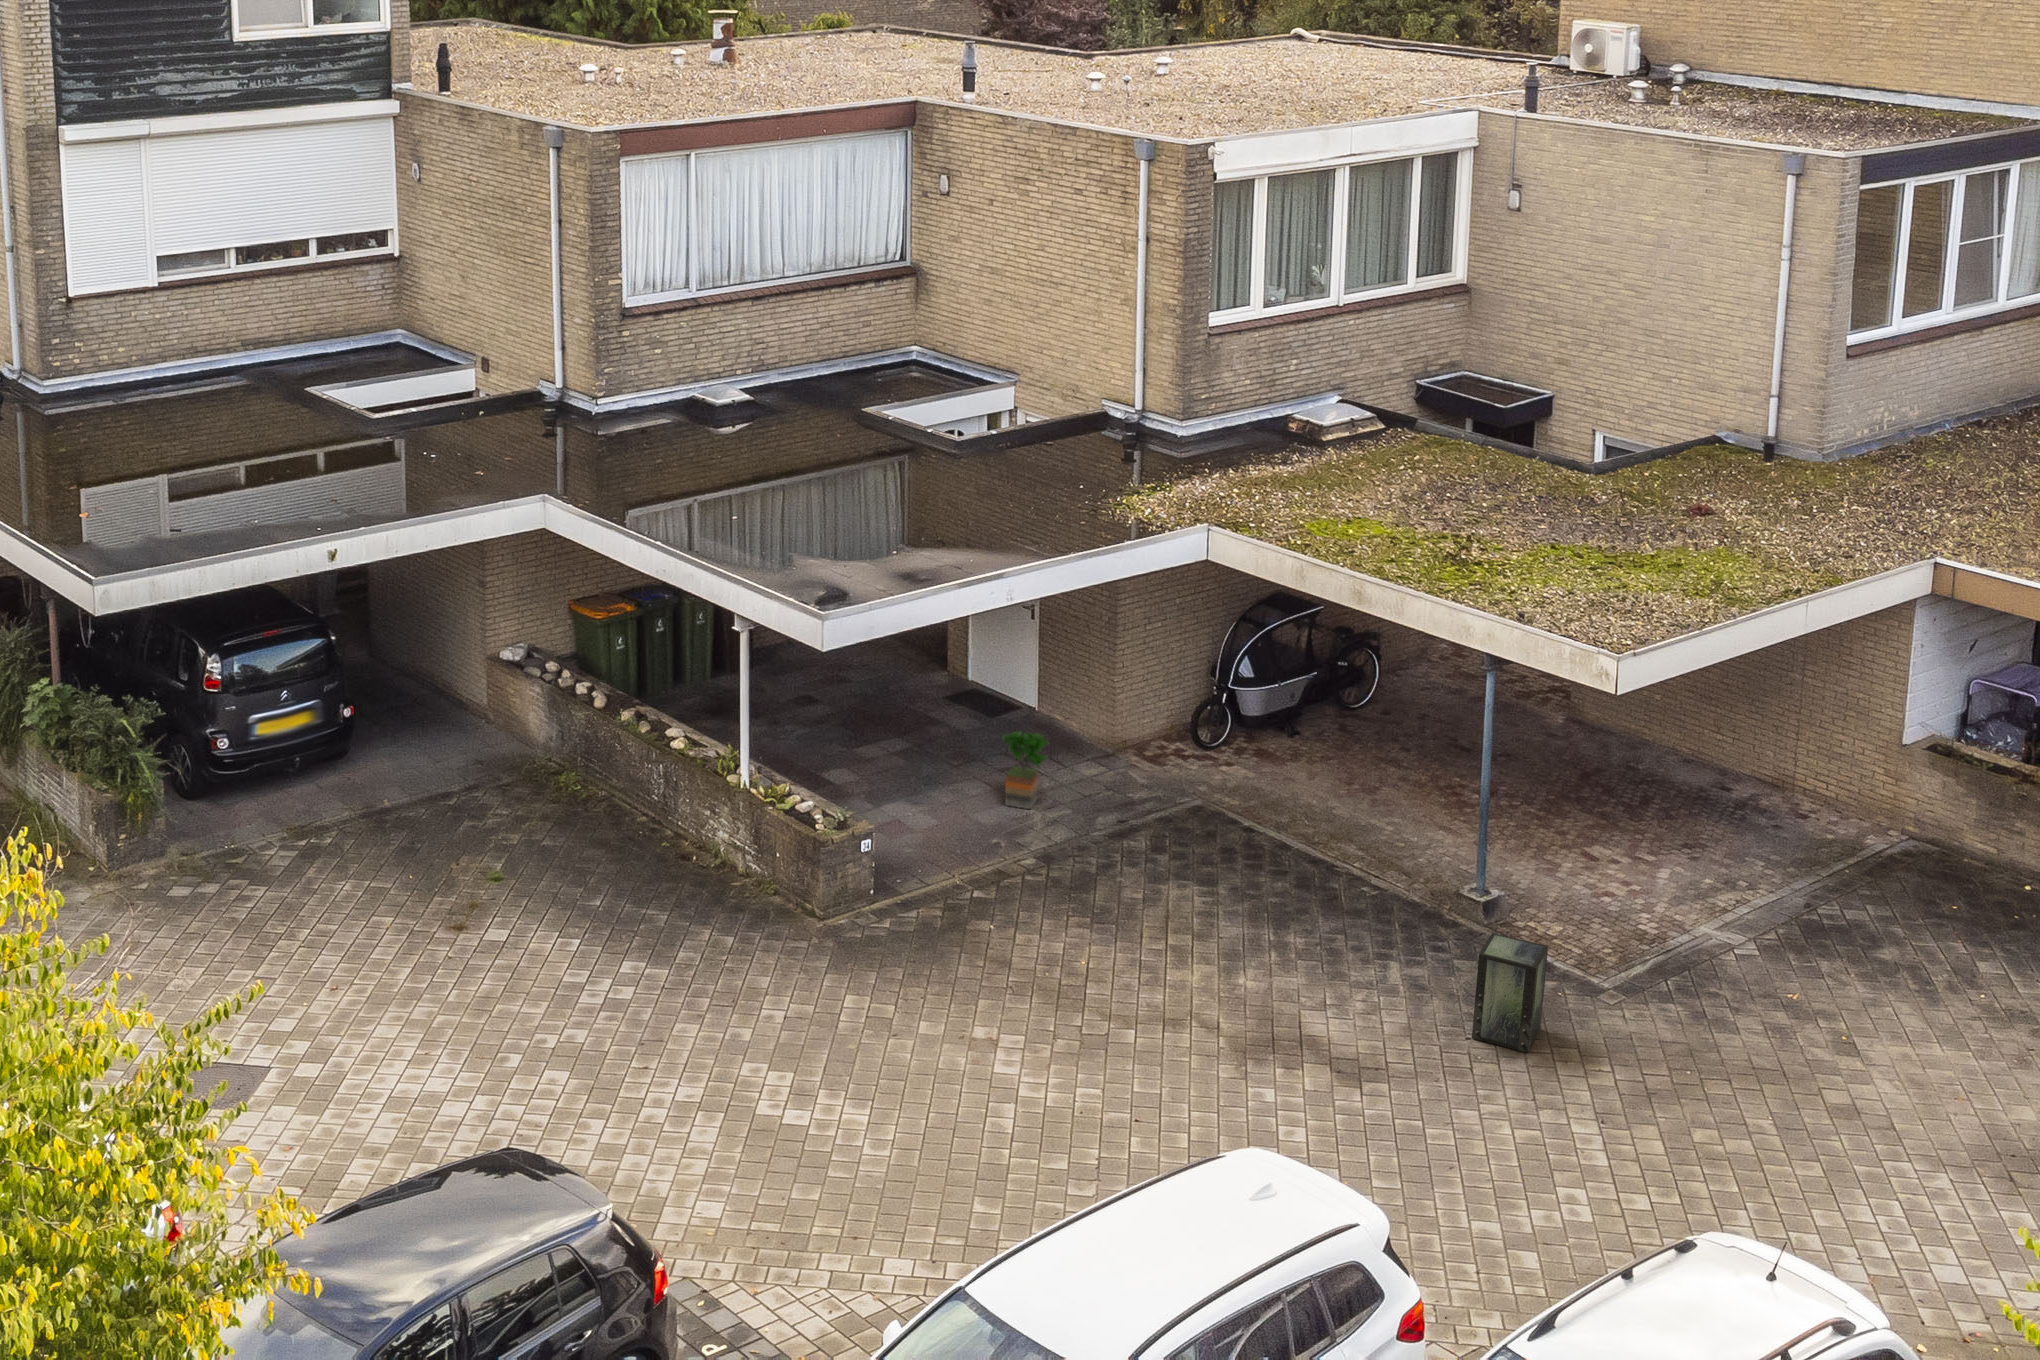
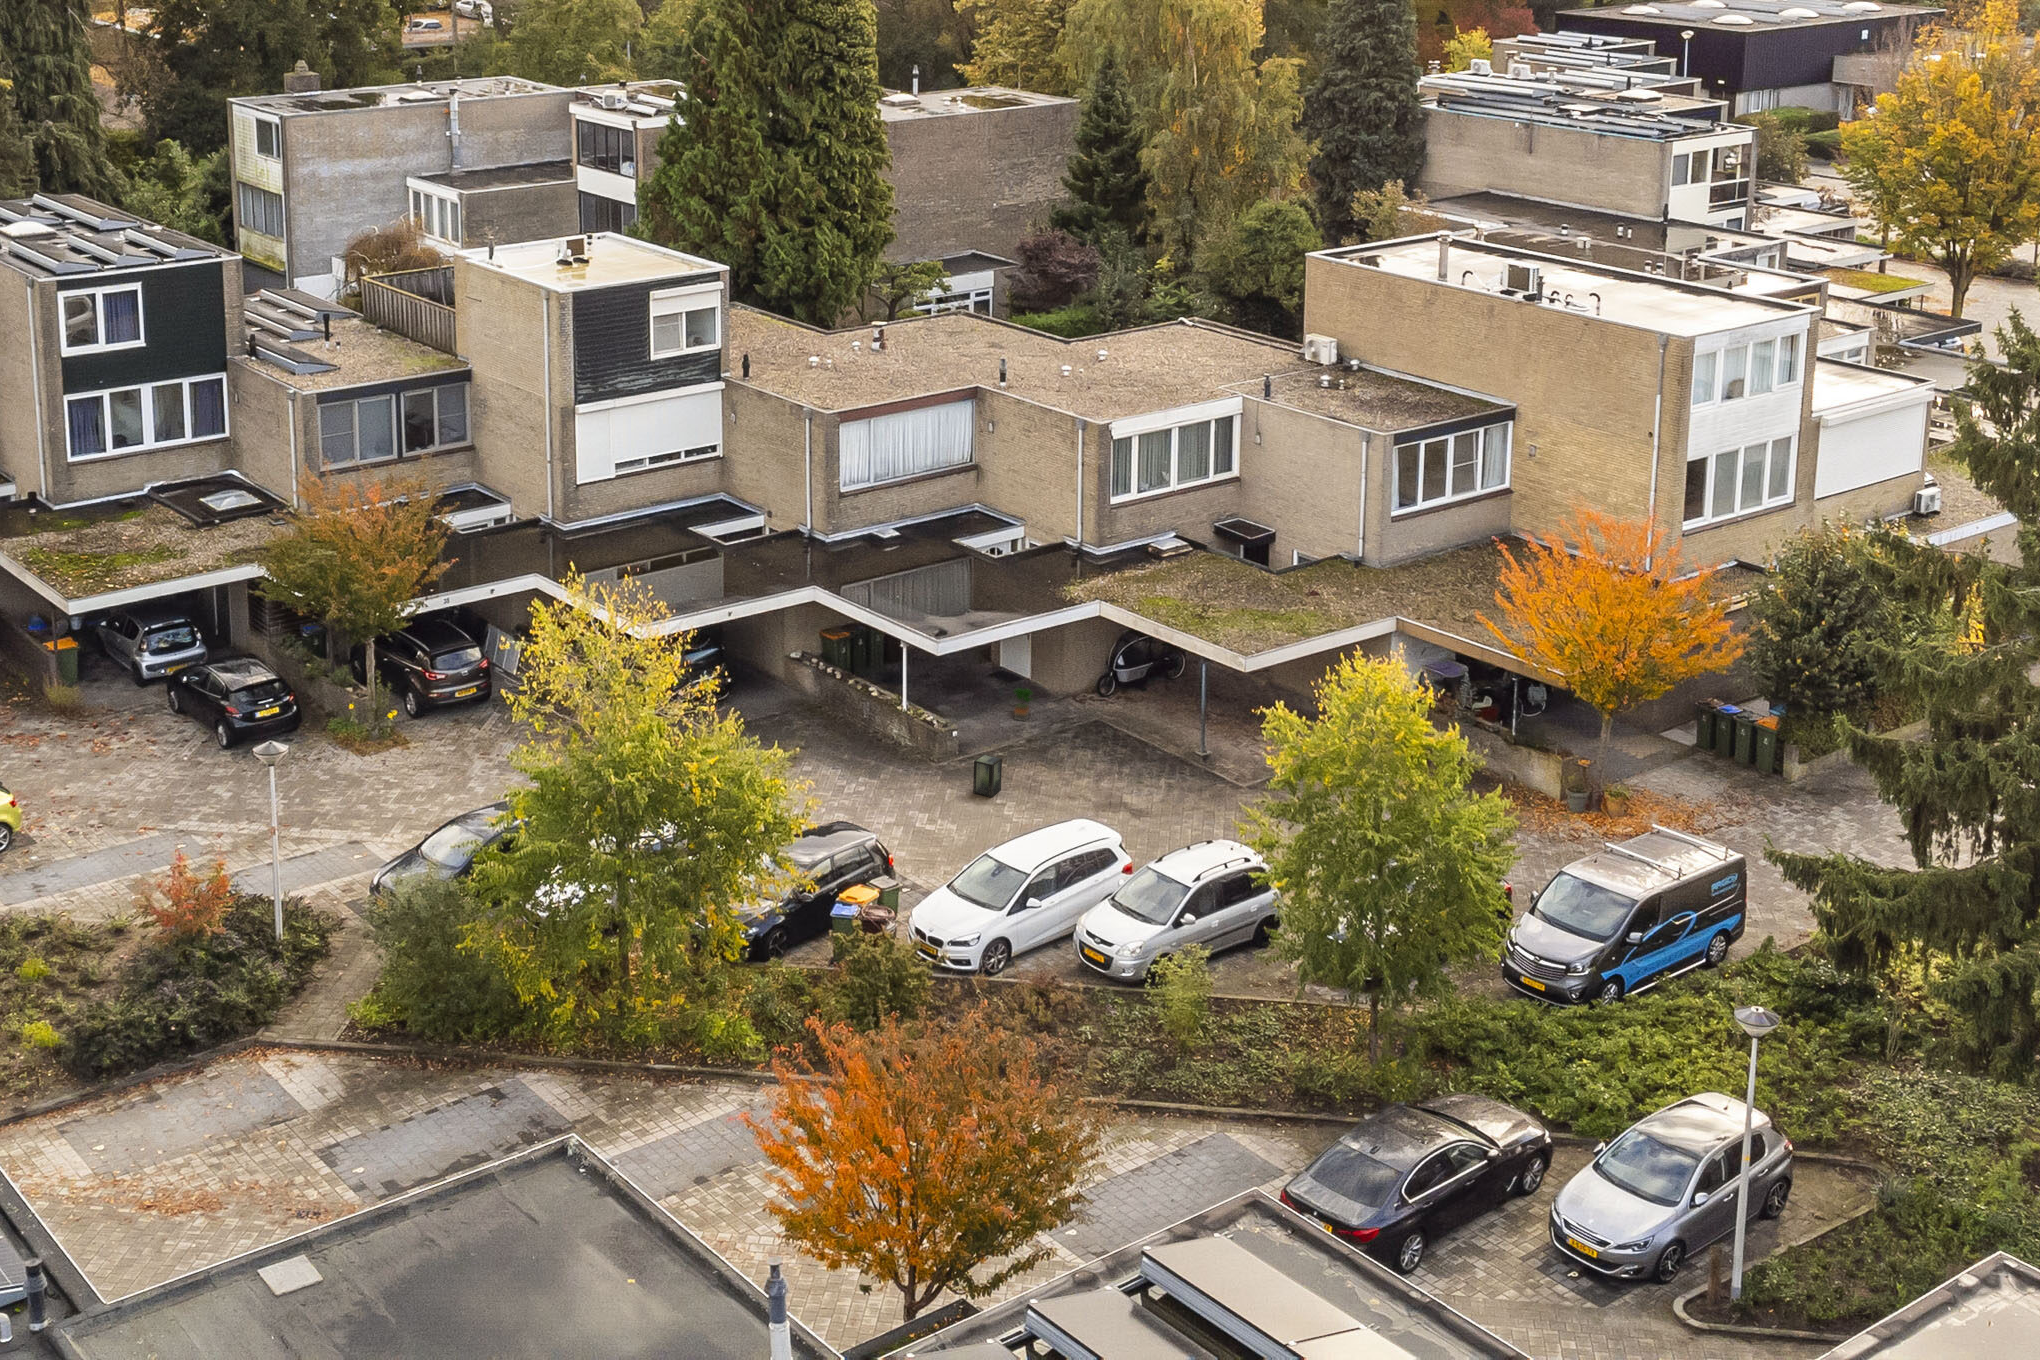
storage box: present [1472,933,1548,1053] -> present [973,754,1002,797]

